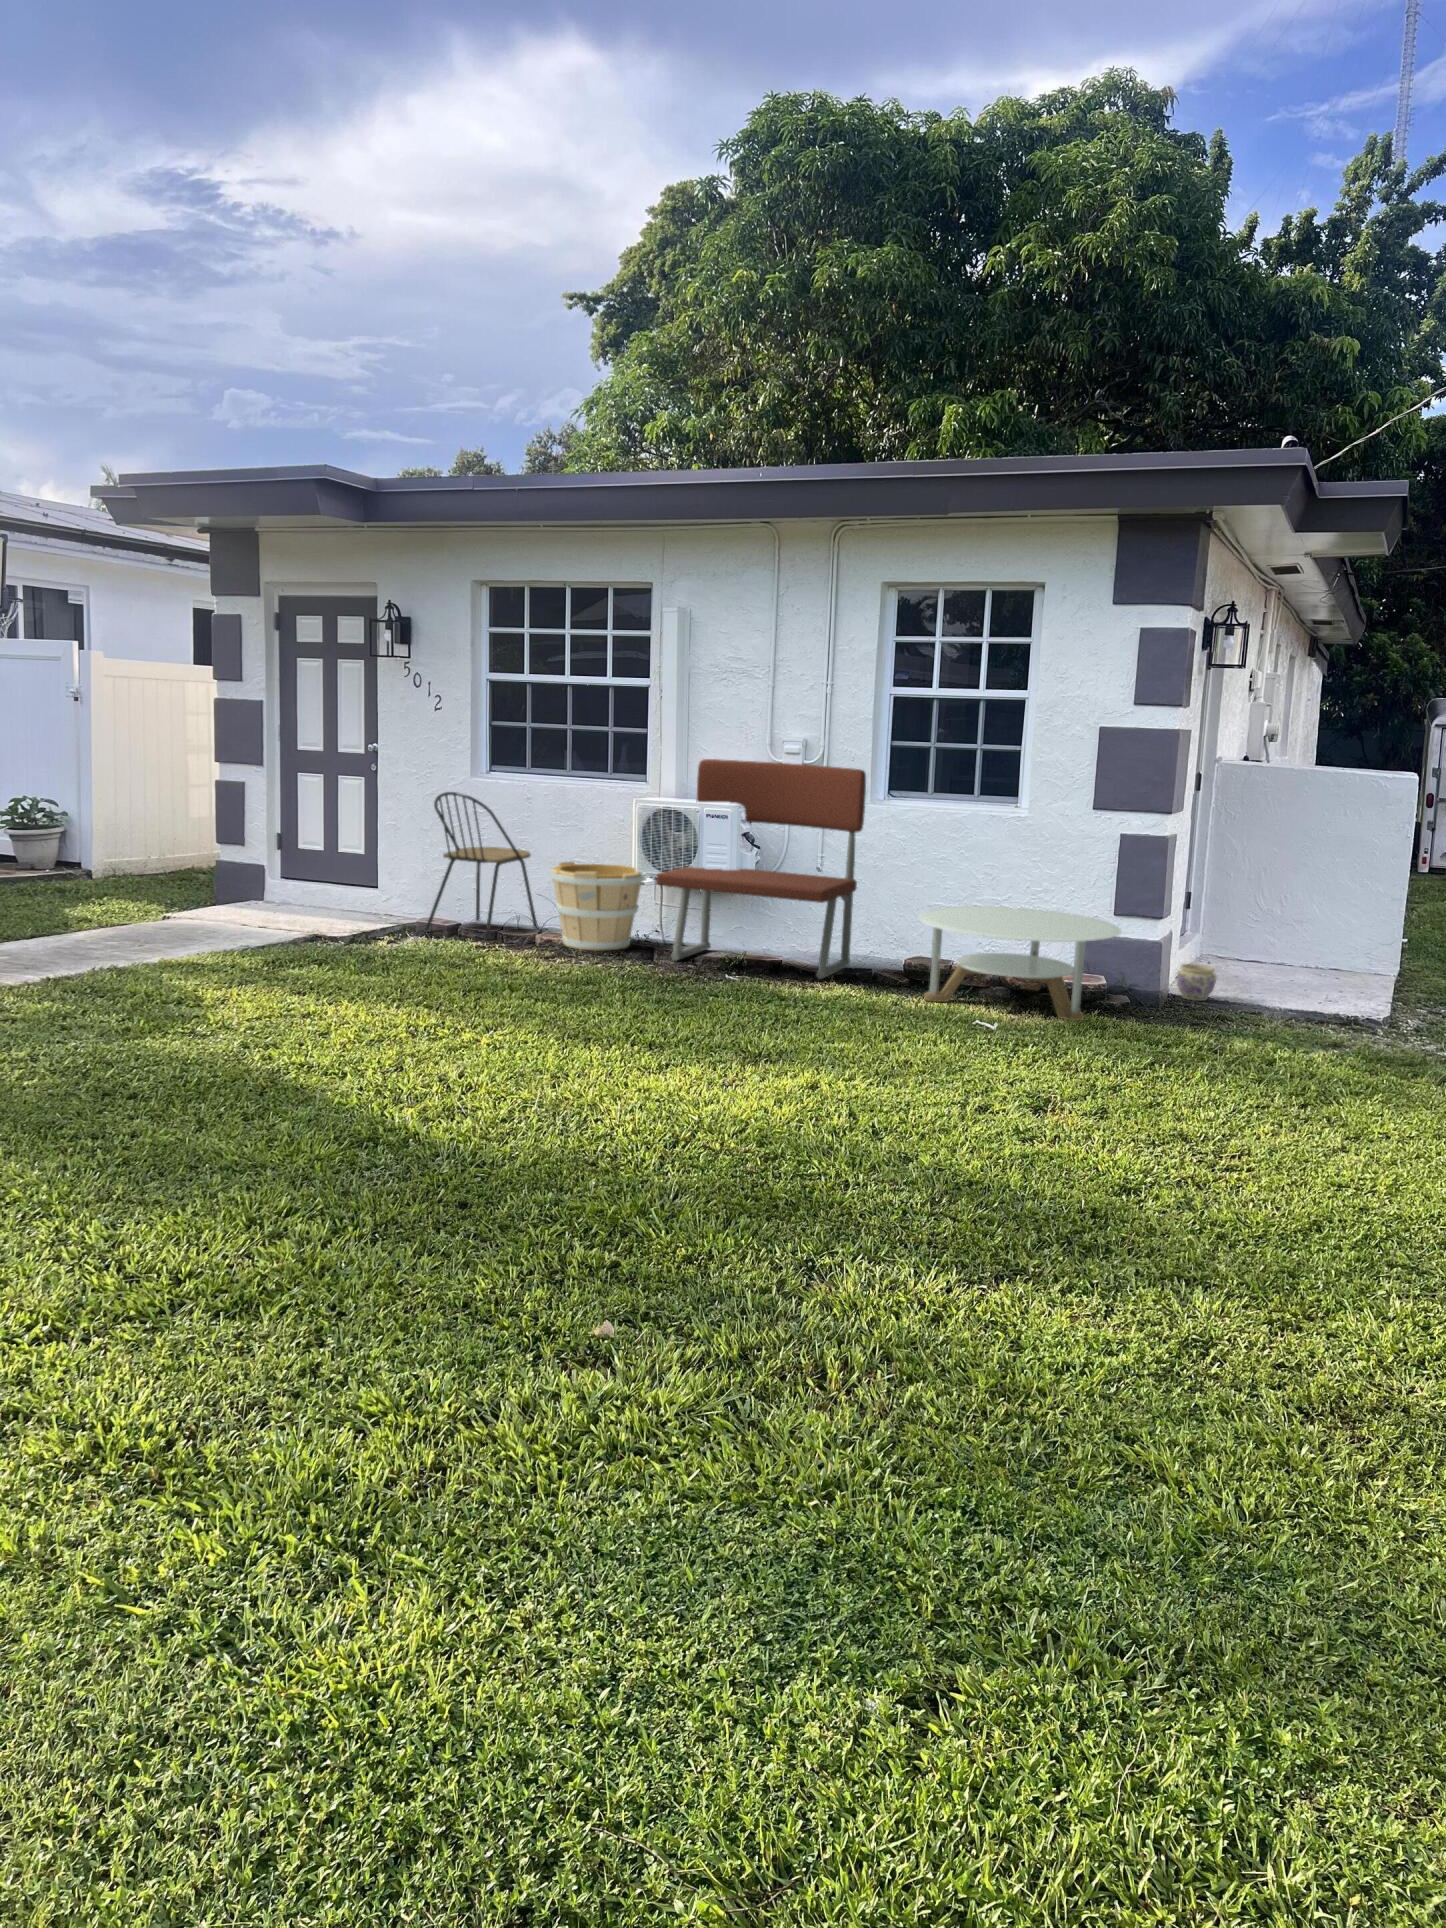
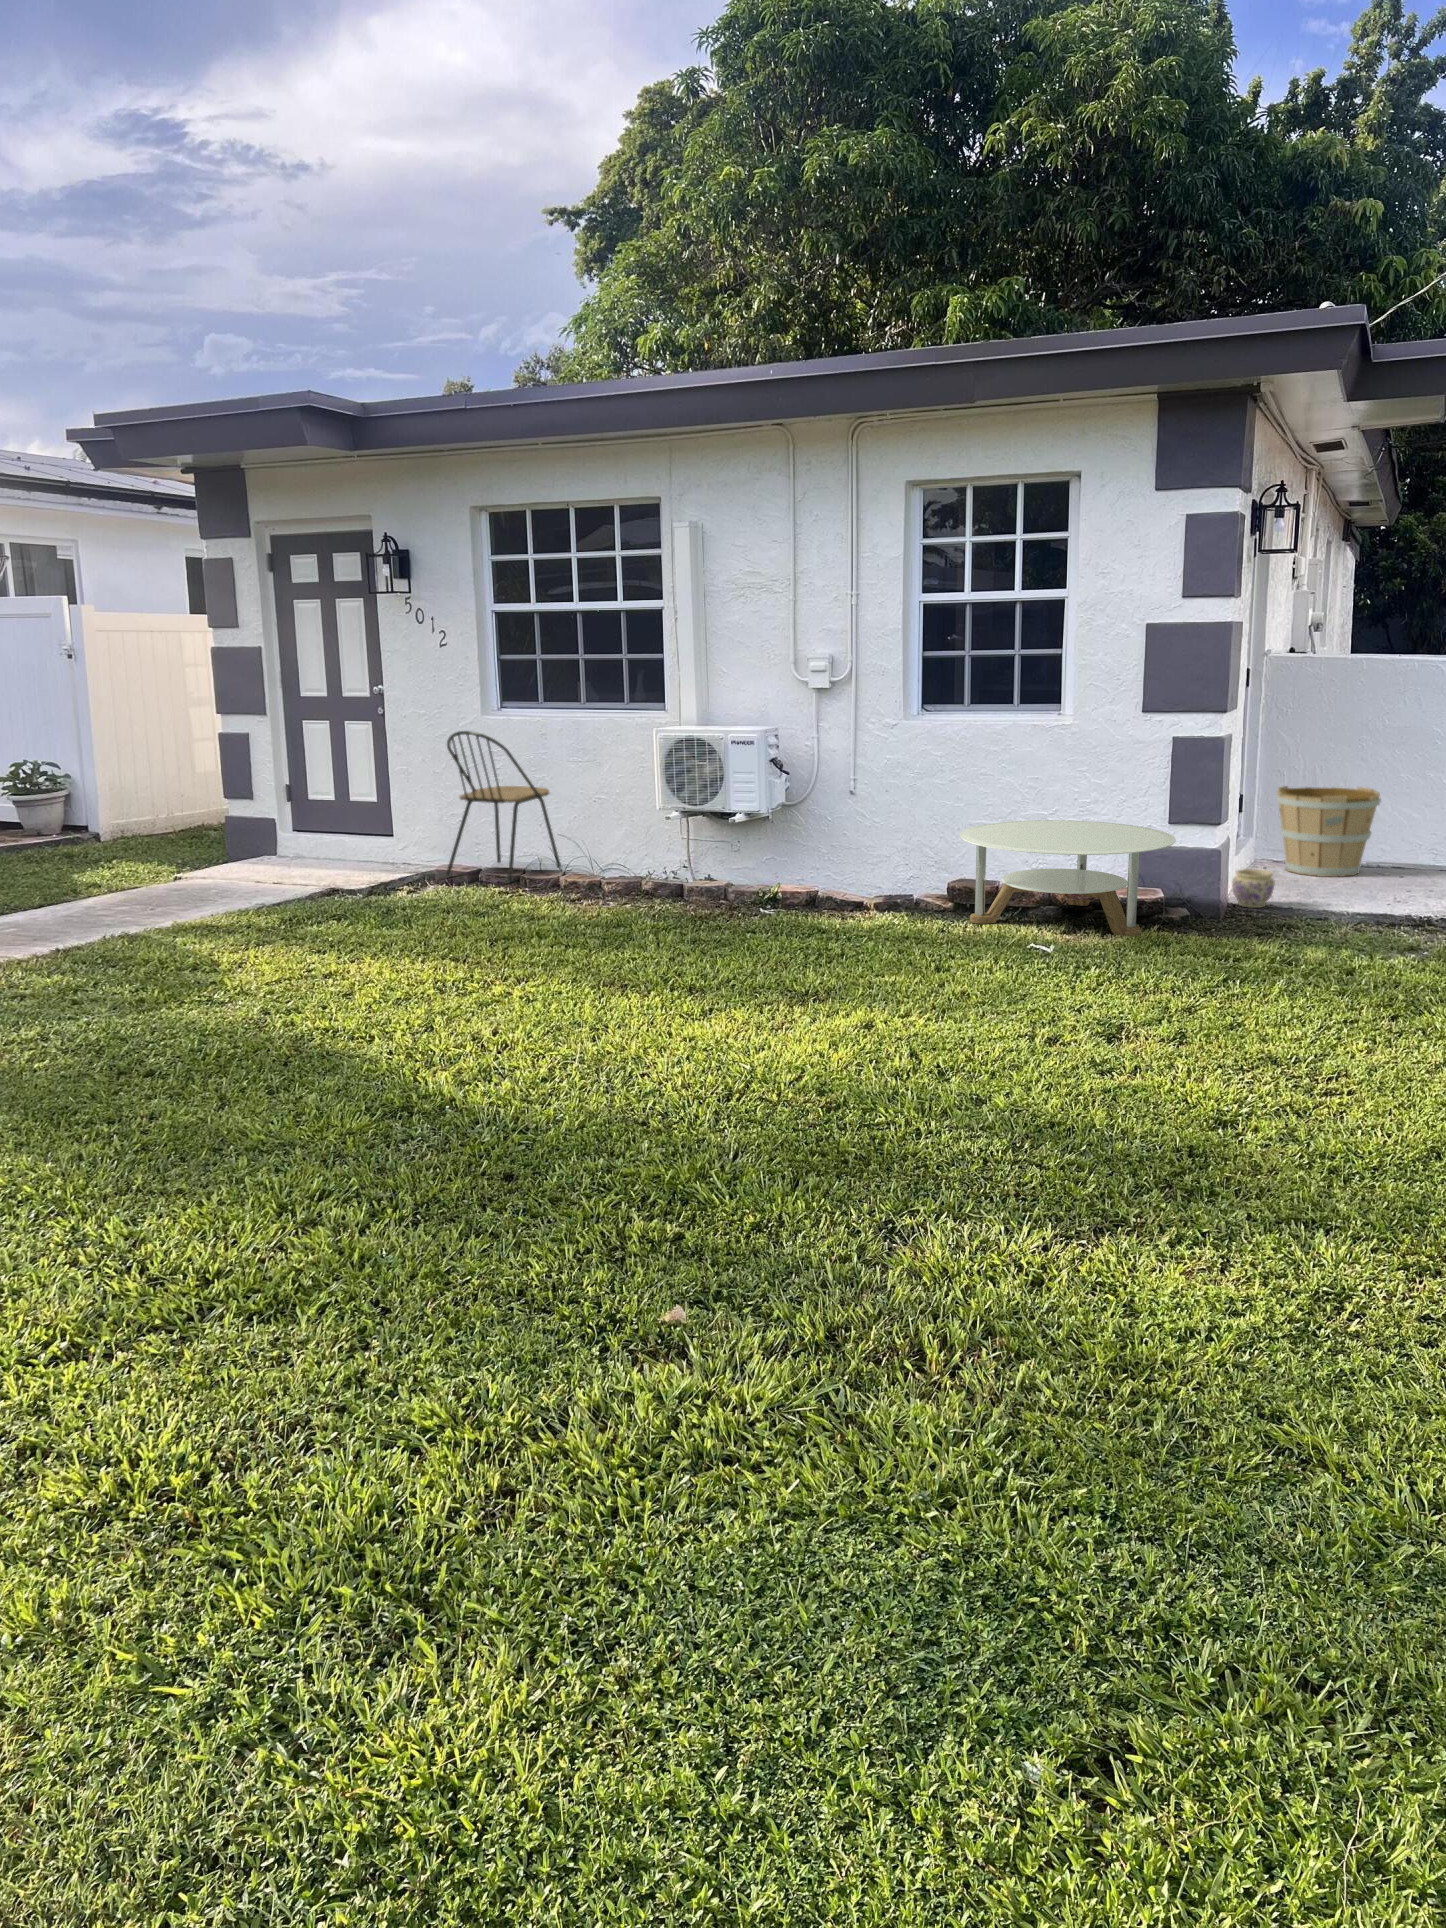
bench: present [657,759,866,979] -> none [683,682,896,906]
wooden bucket: present [551,862,645,951] -> present [1276,786,1381,877]

